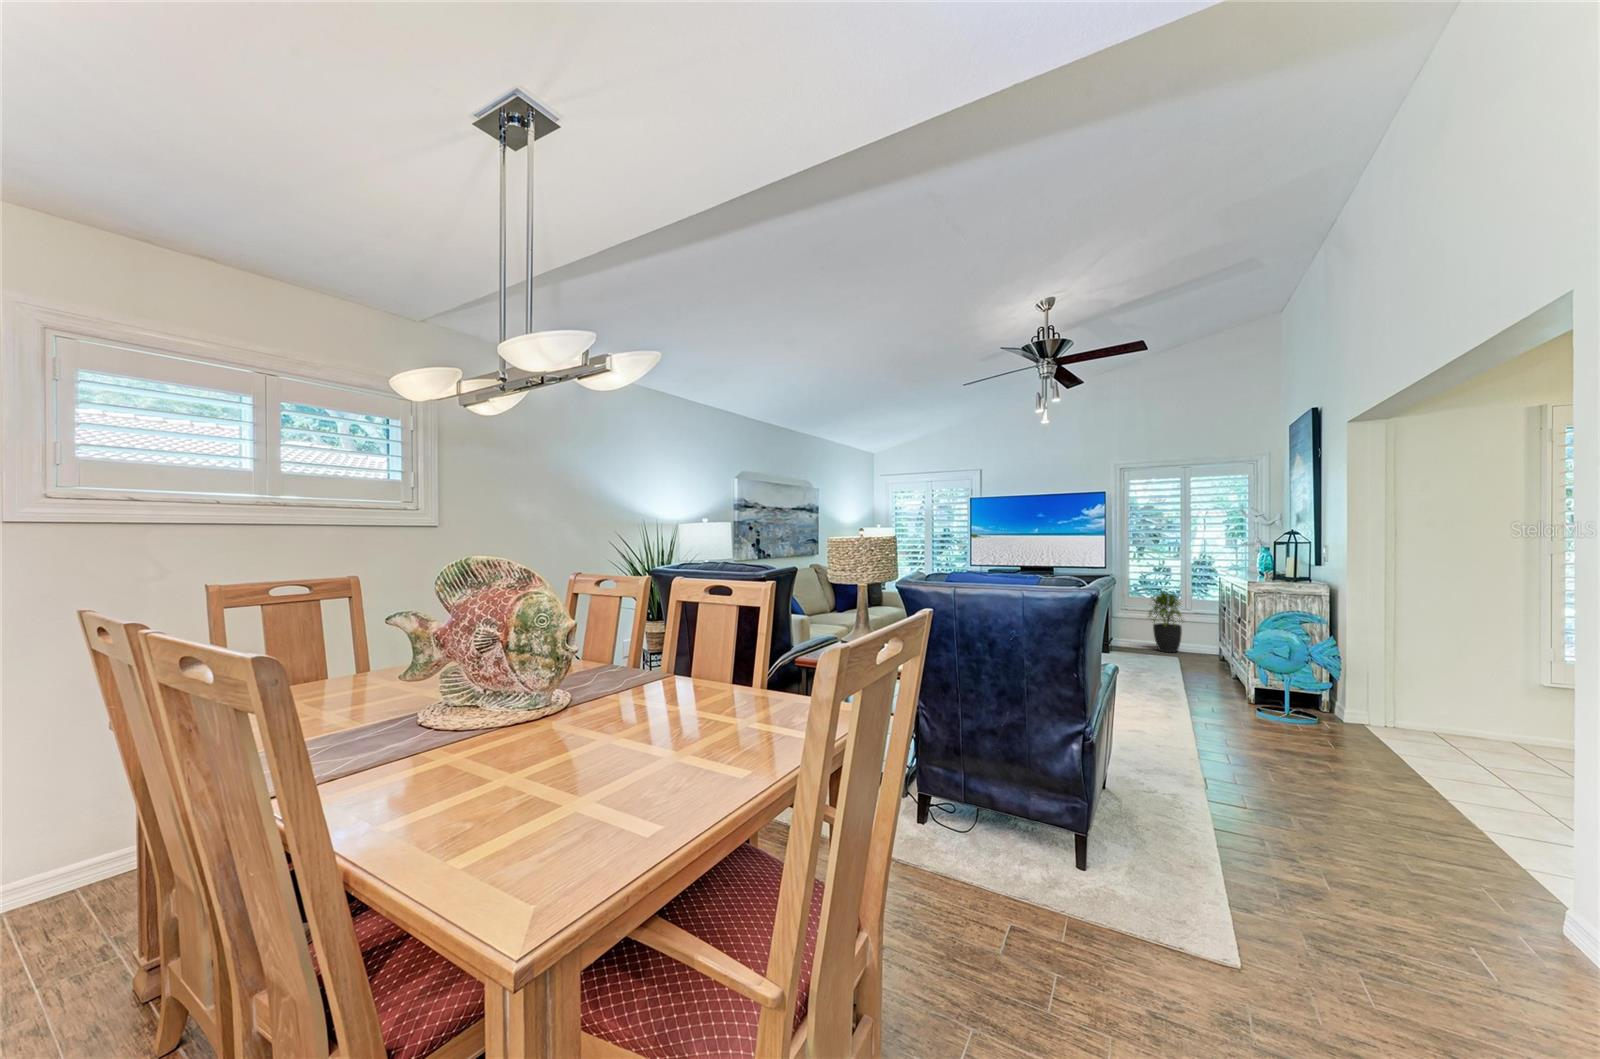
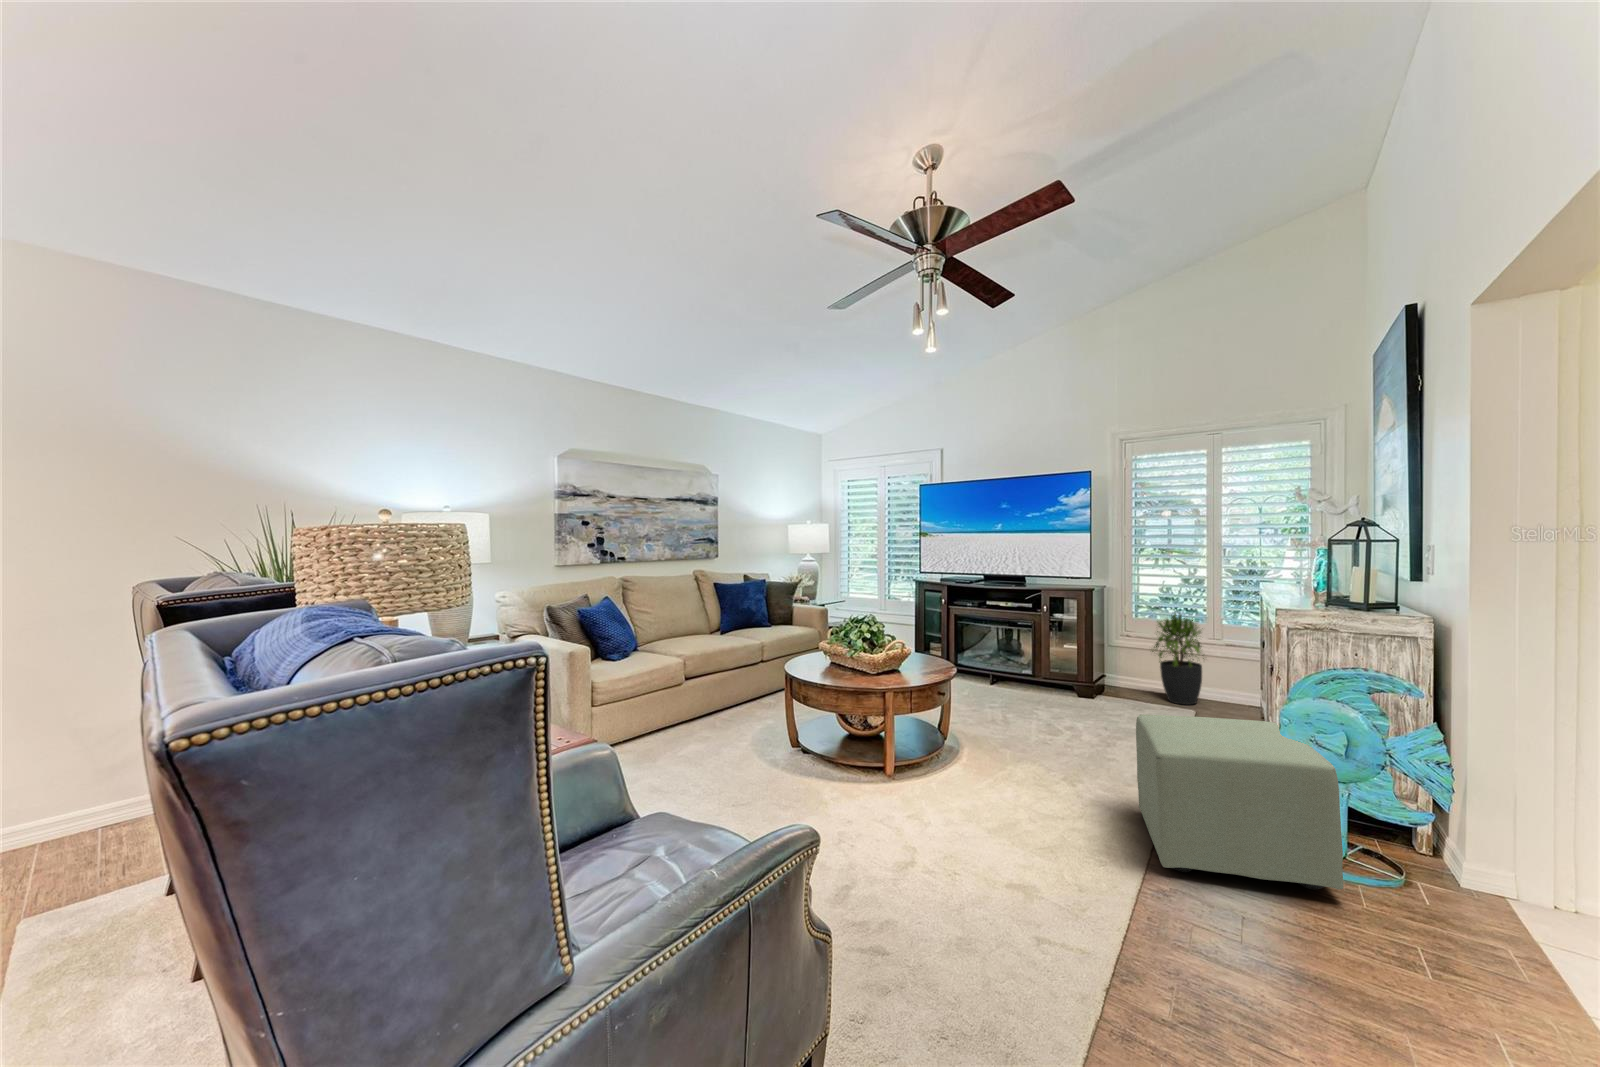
ottoman: none [1171,644,1292,726] -> present [1136,714,1344,890]

